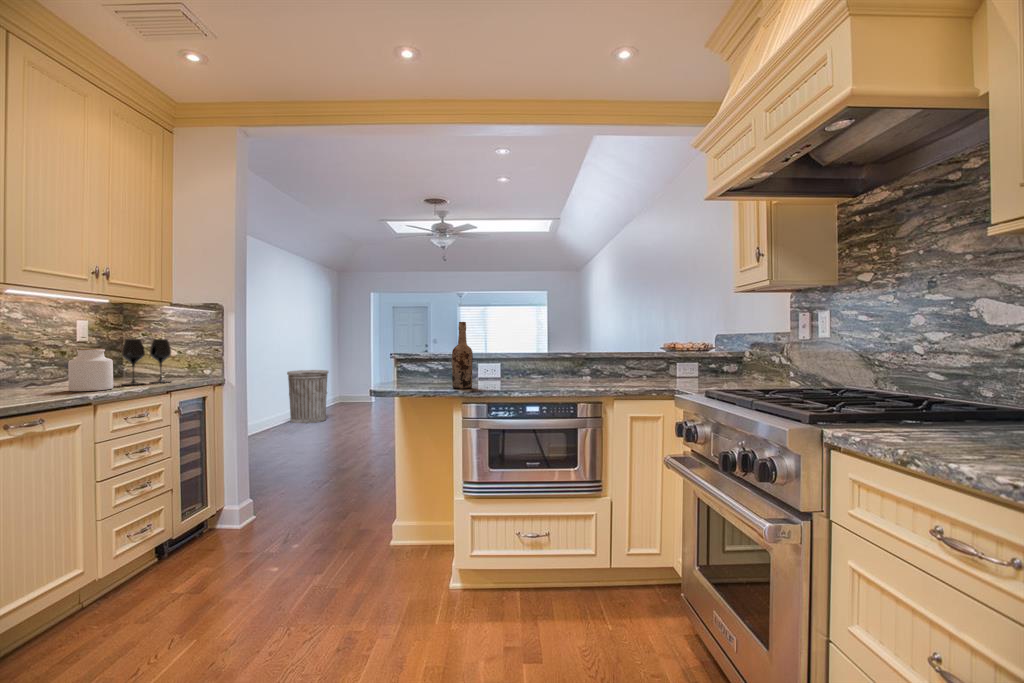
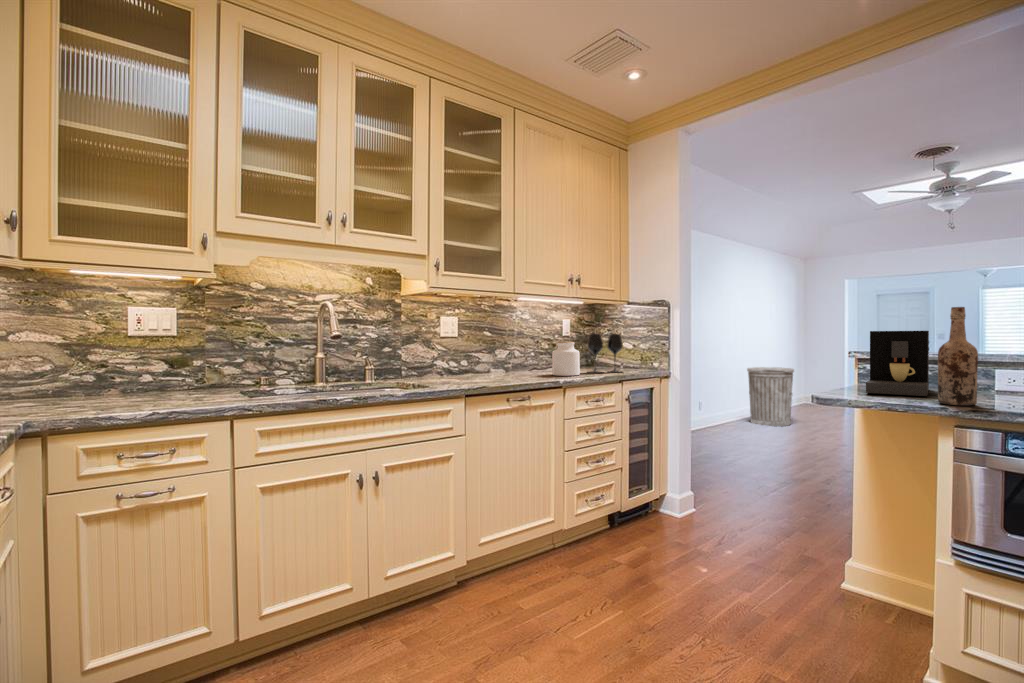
coffee maker: none [407,338,443,385] -> present [866,331,929,396]

